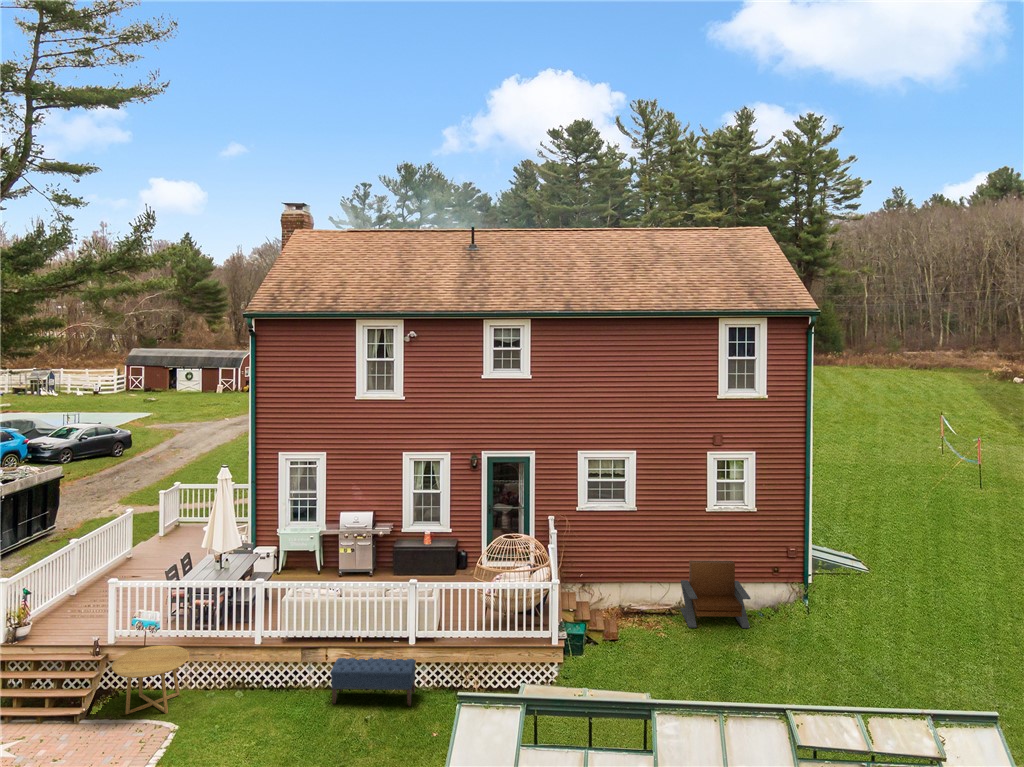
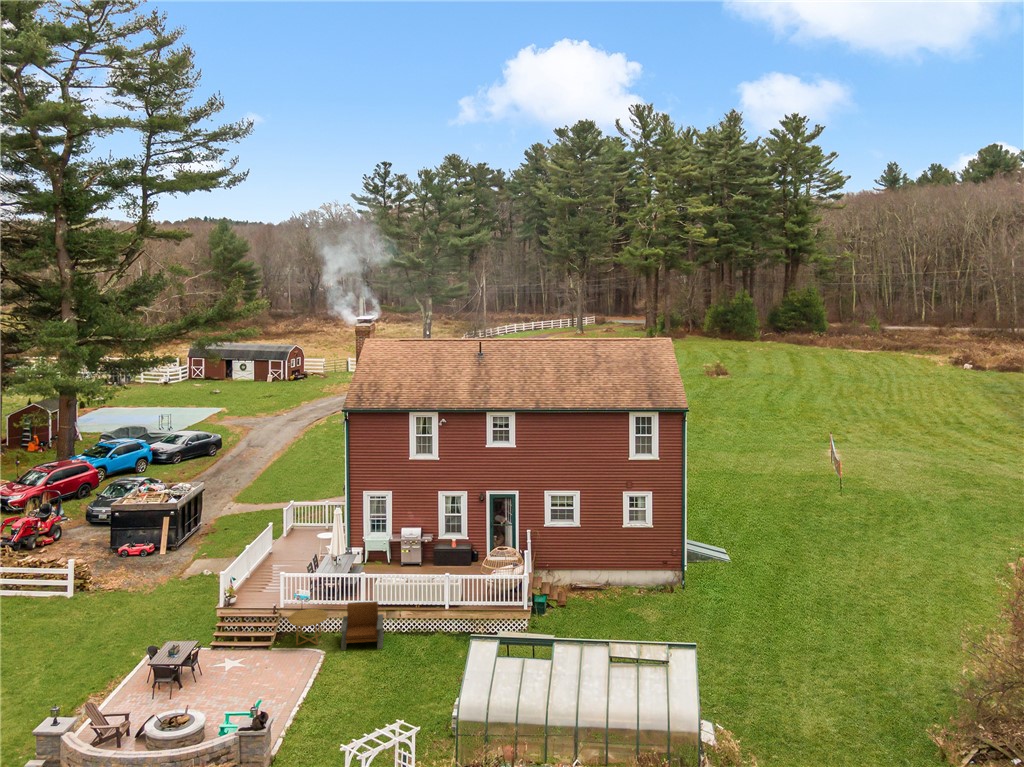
lounge chair: present [680,560,751,628] -> present [340,601,384,650]
bench: present [330,658,416,706] -> none [403,616,449,642]

